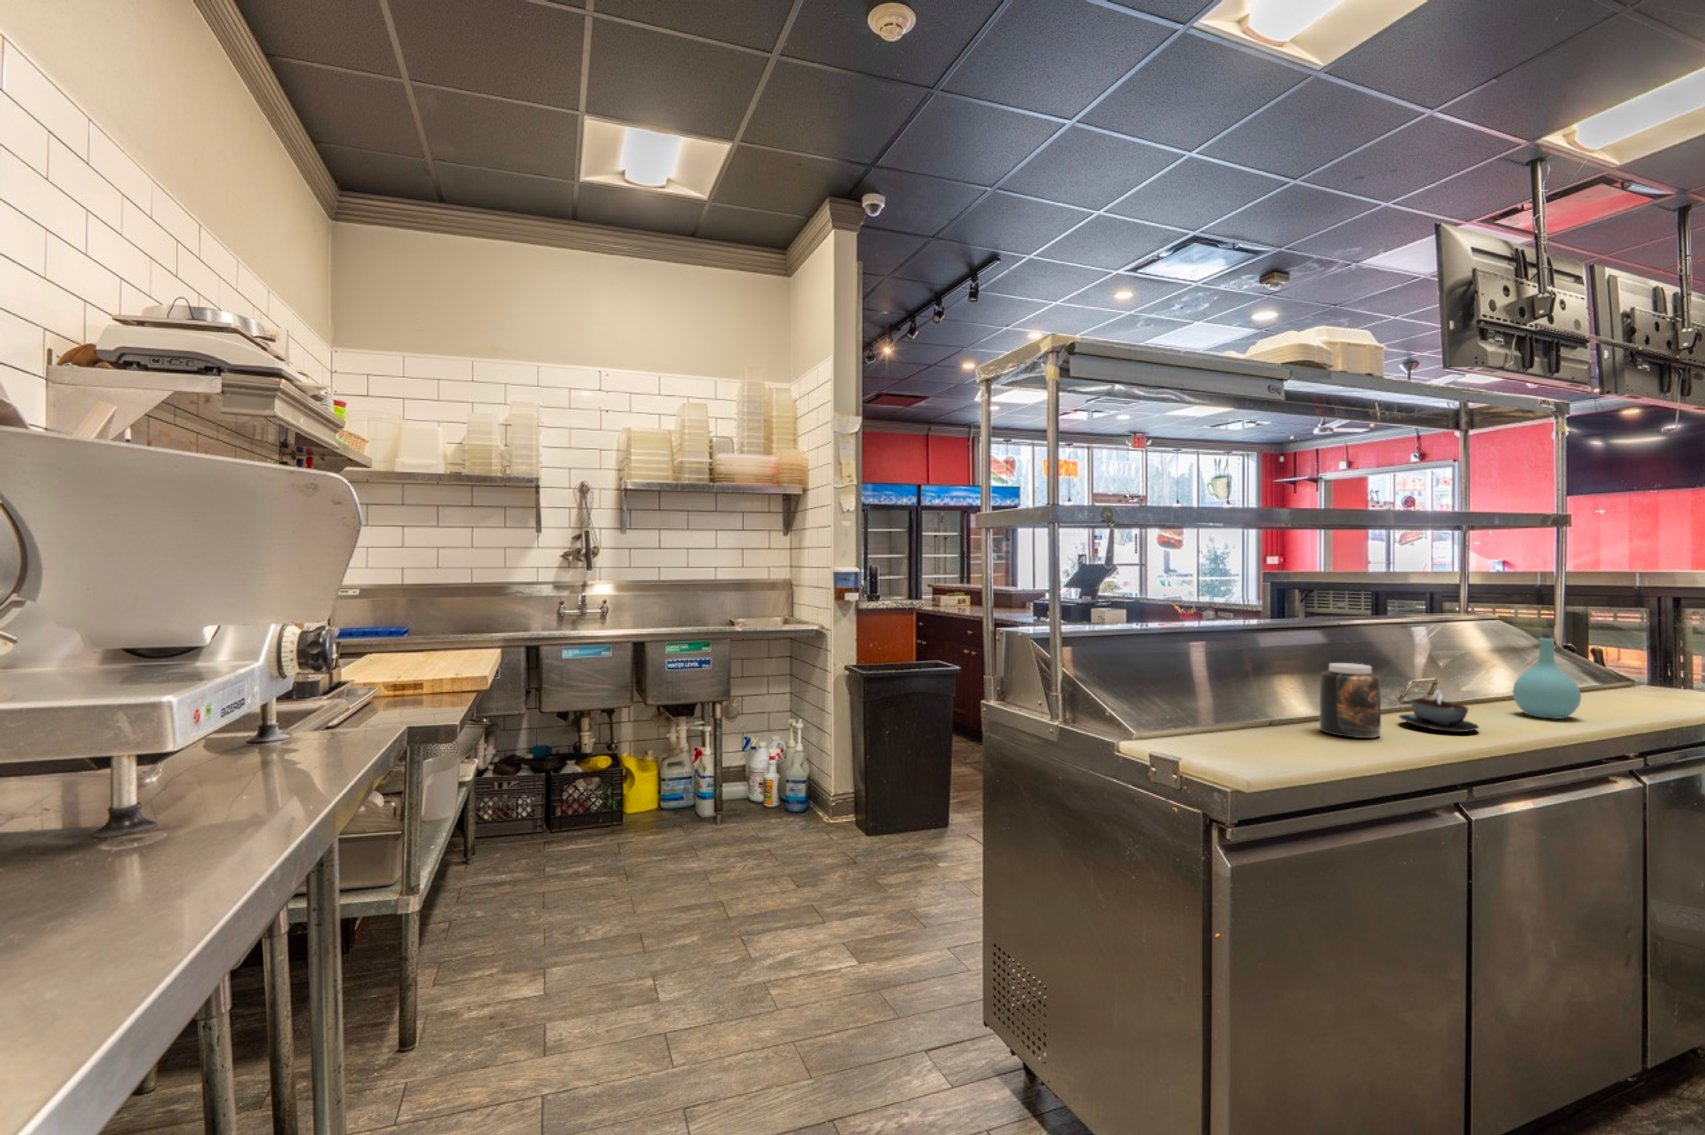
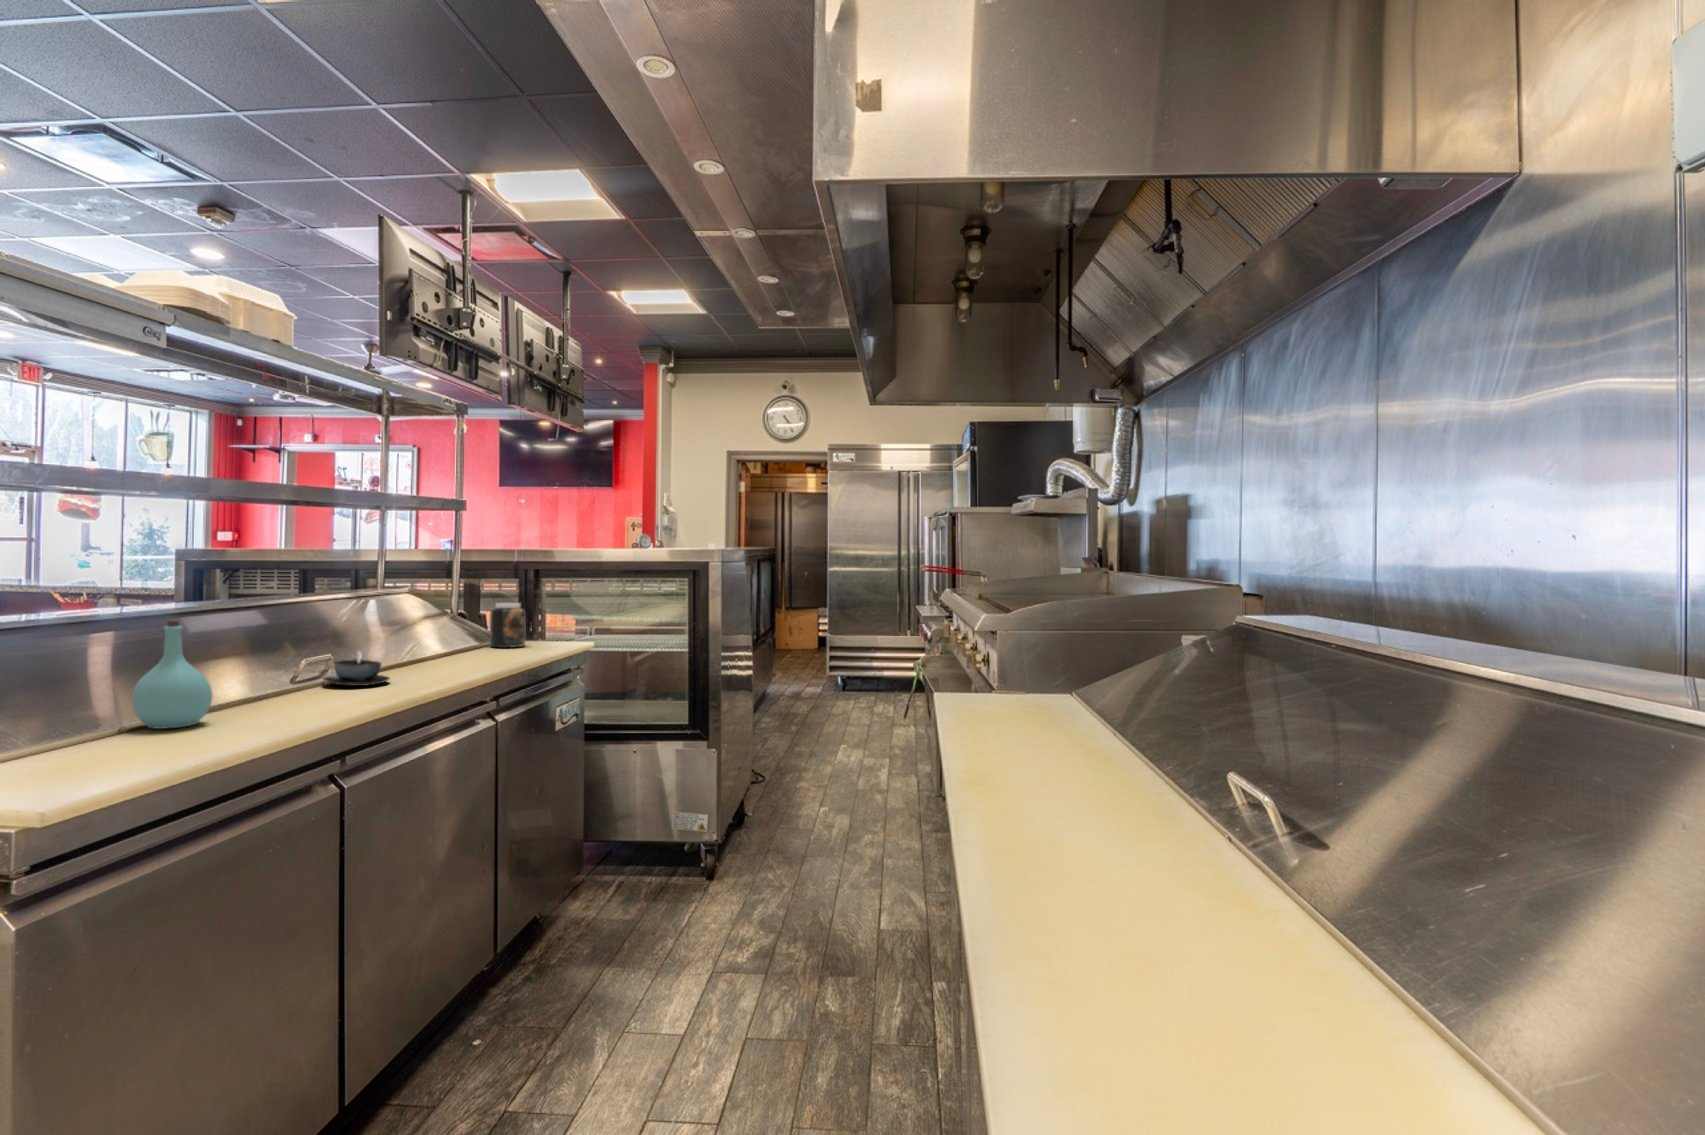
bottle: present [1513,634,1581,719] -> present [132,621,212,729]
jar: present [1320,663,1381,738] -> present [490,603,526,648]

